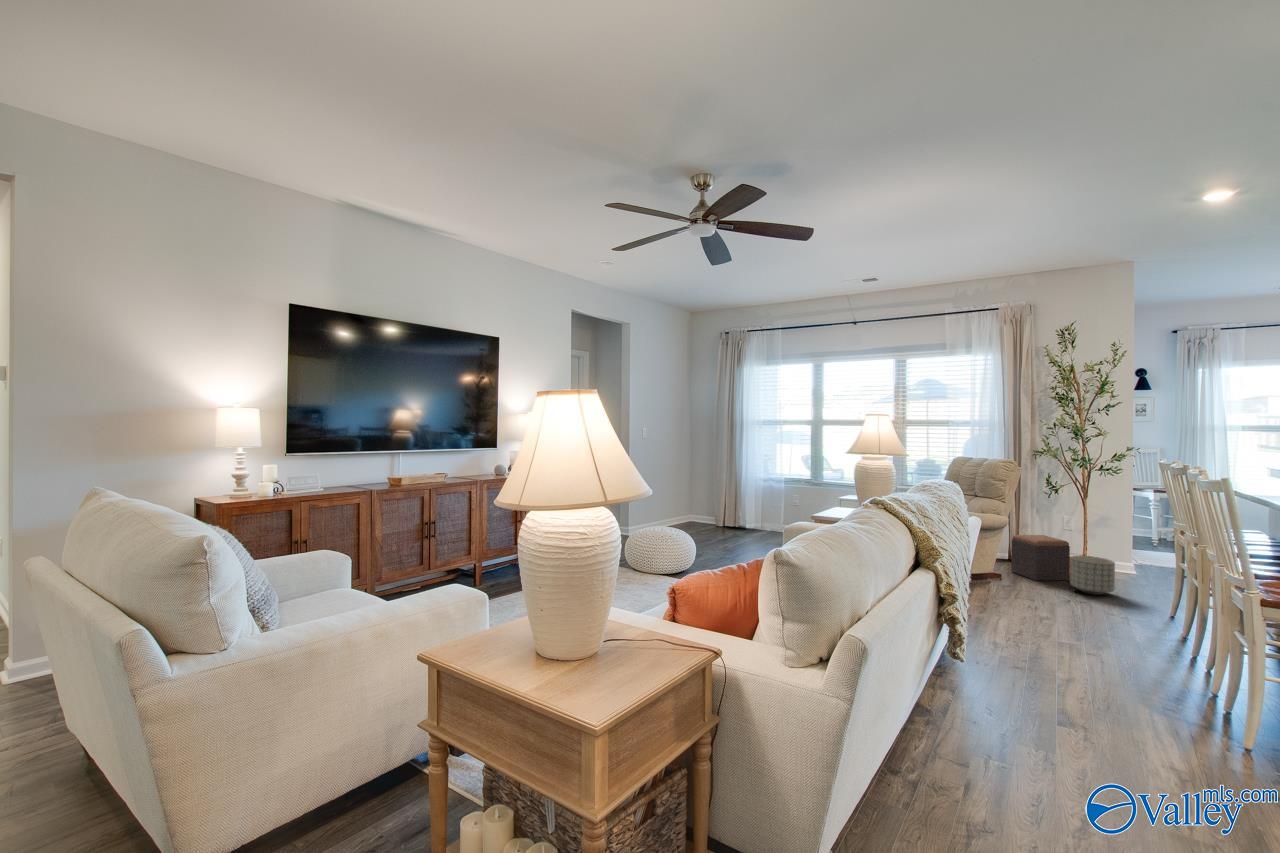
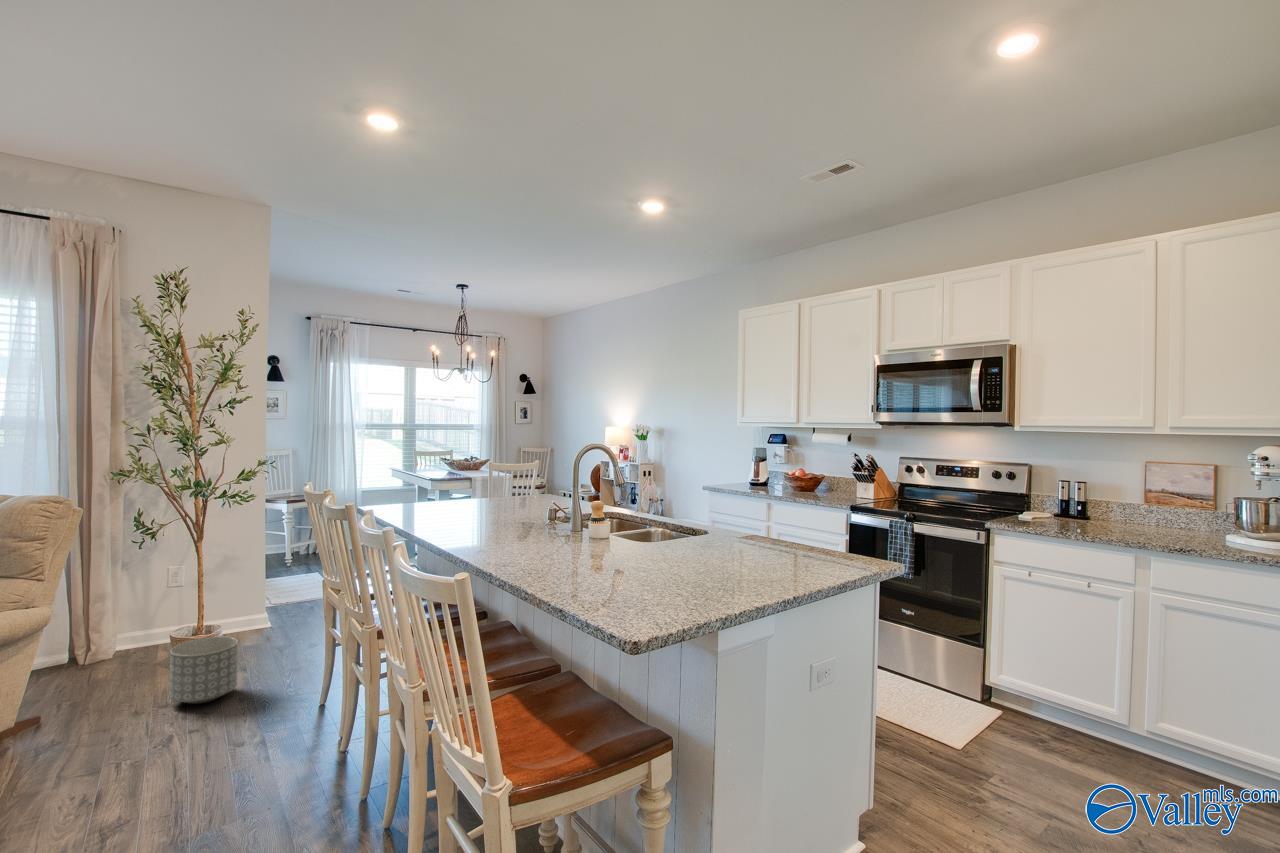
footstool: present [1011,535,1070,581] -> none [65,614,172,704]

